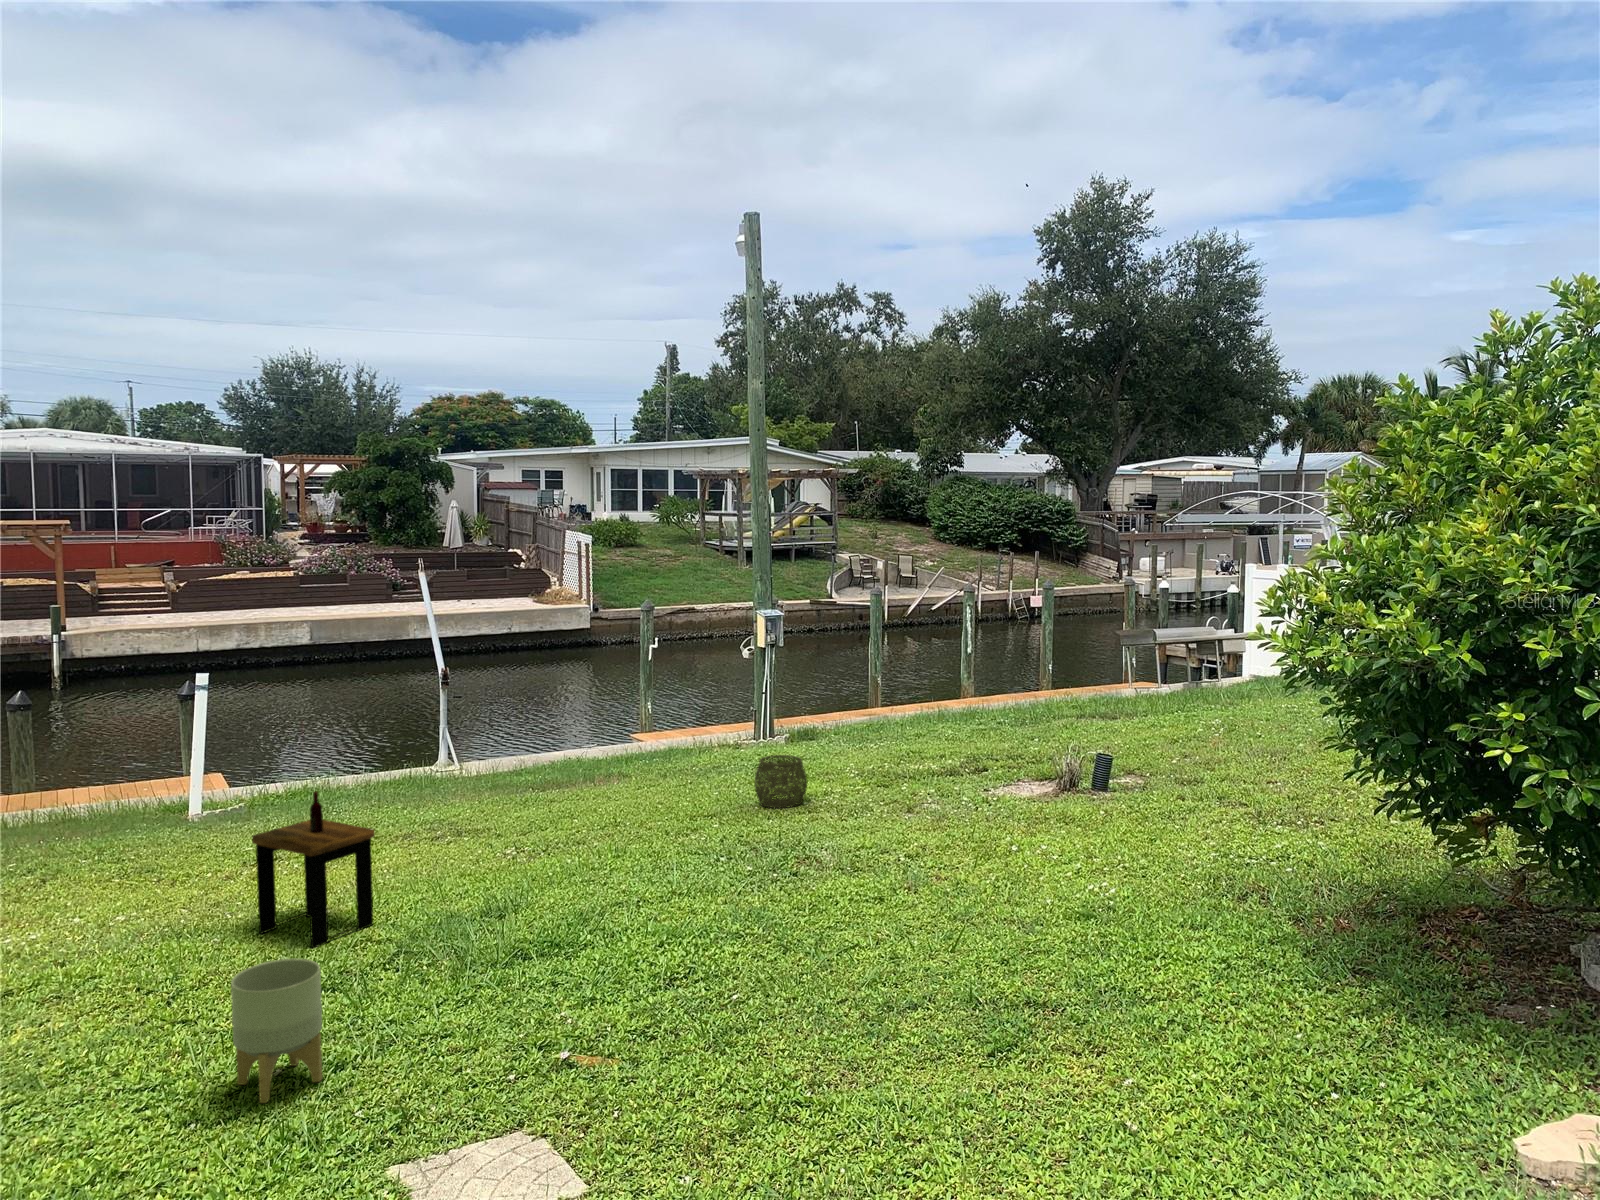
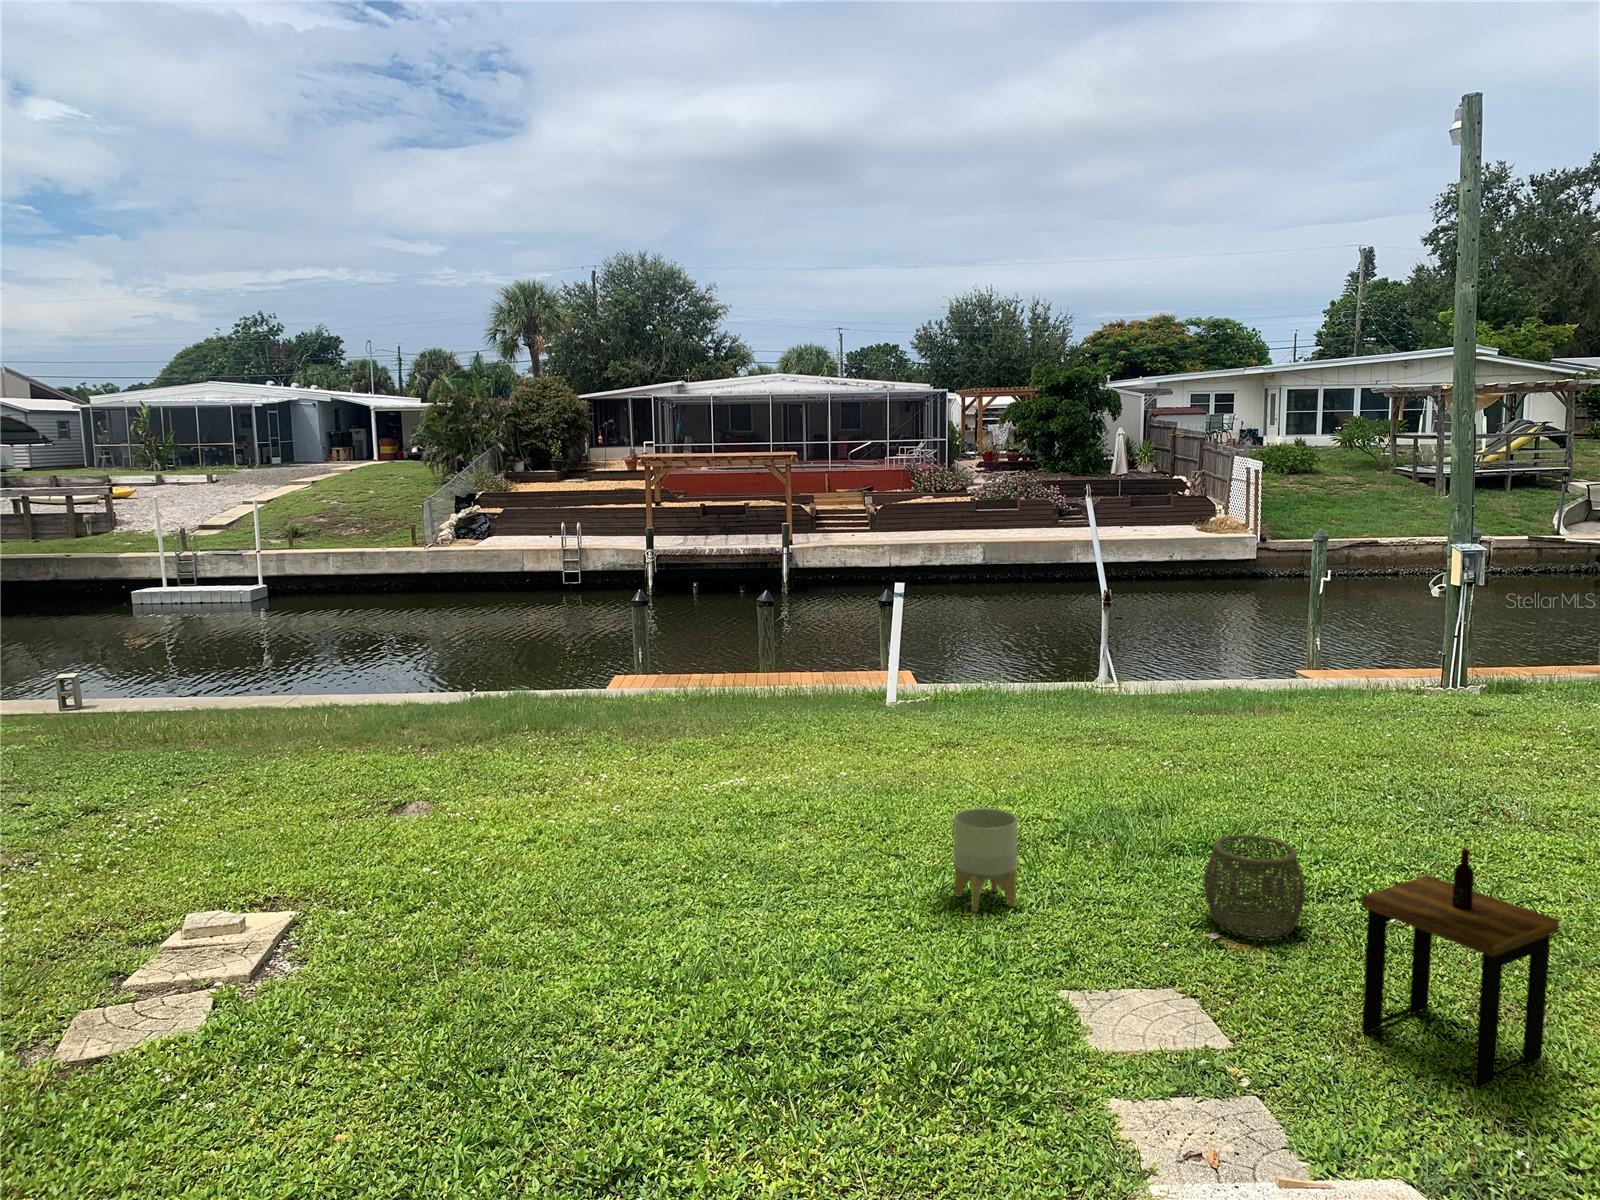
woven basket: present [755,755,807,808] -> present [1204,835,1306,939]
side table: present [252,791,375,948] -> present [1362,848,1559,1089]

